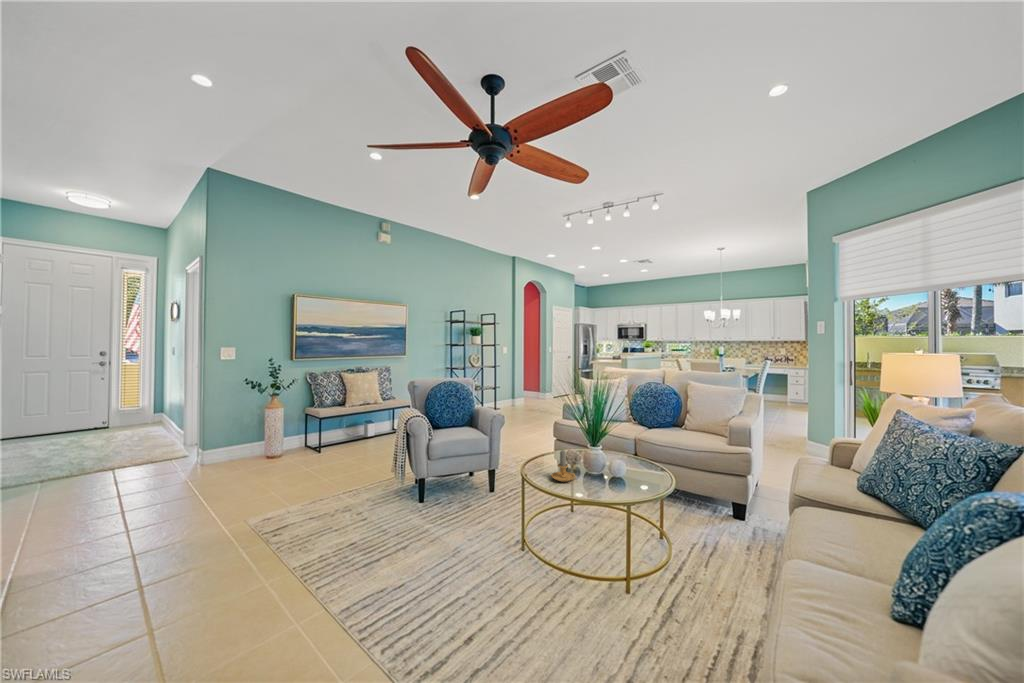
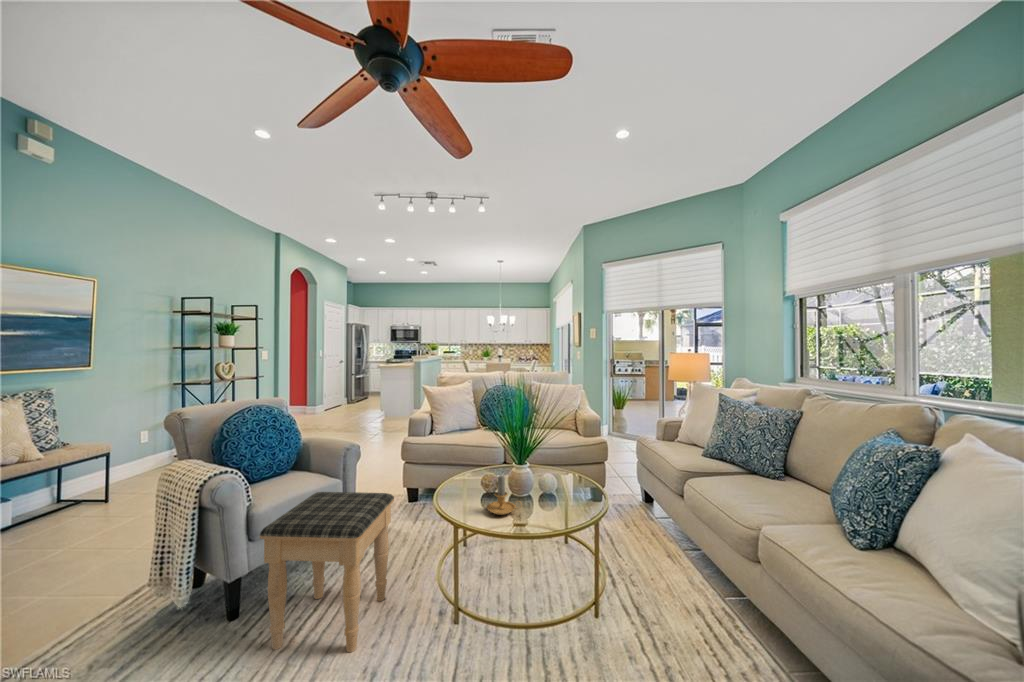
footstool: none [418,440,500,539] -> present [260,492,394,652]

